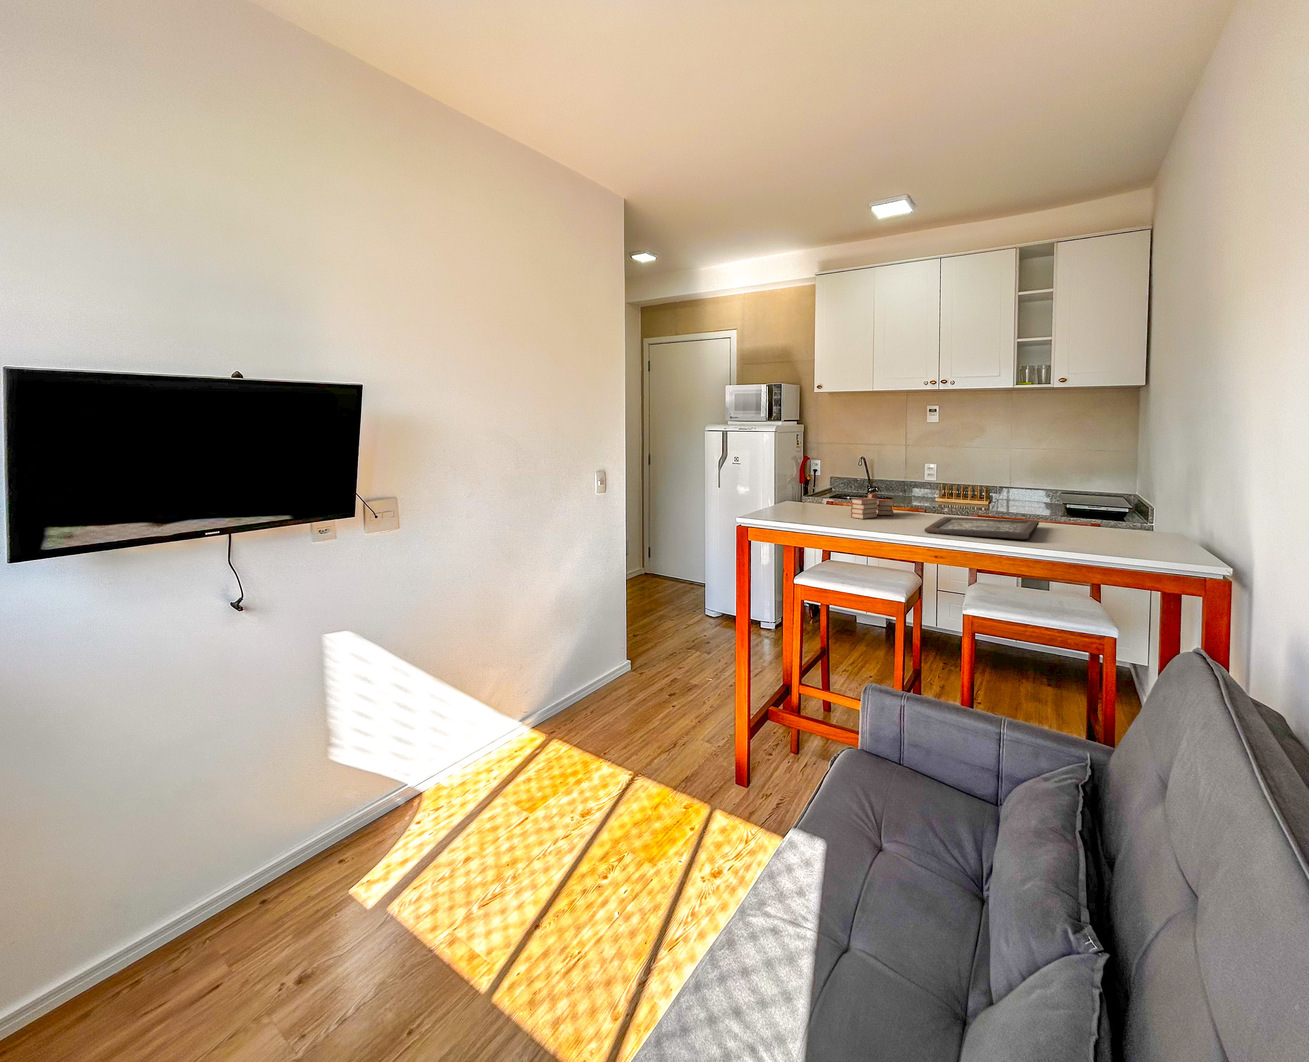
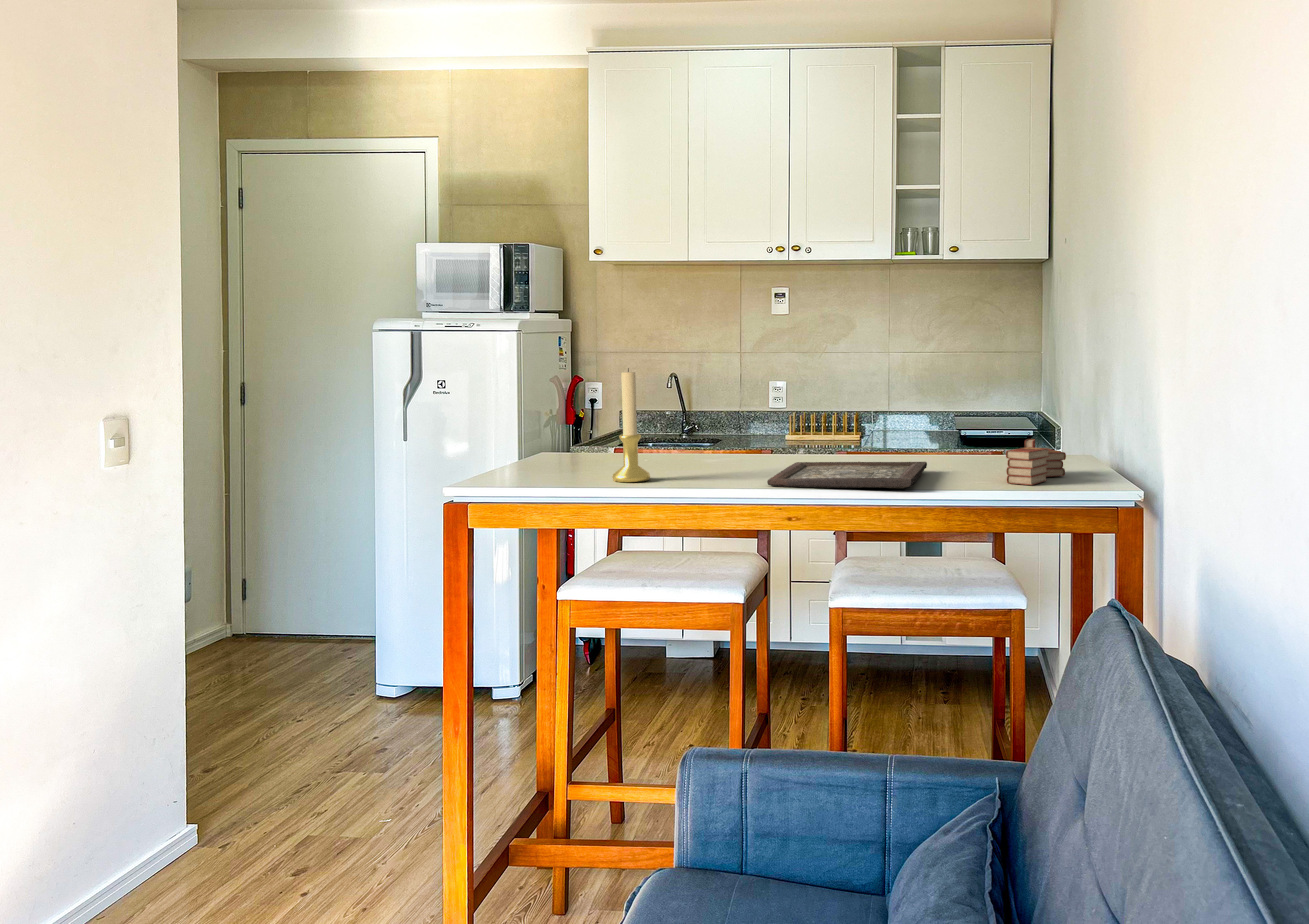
candle holder: none [822,454,847,525] -> present [612,368,650,482]
book: present [851,493,894,519] -> present [1006,439,1066,485]

